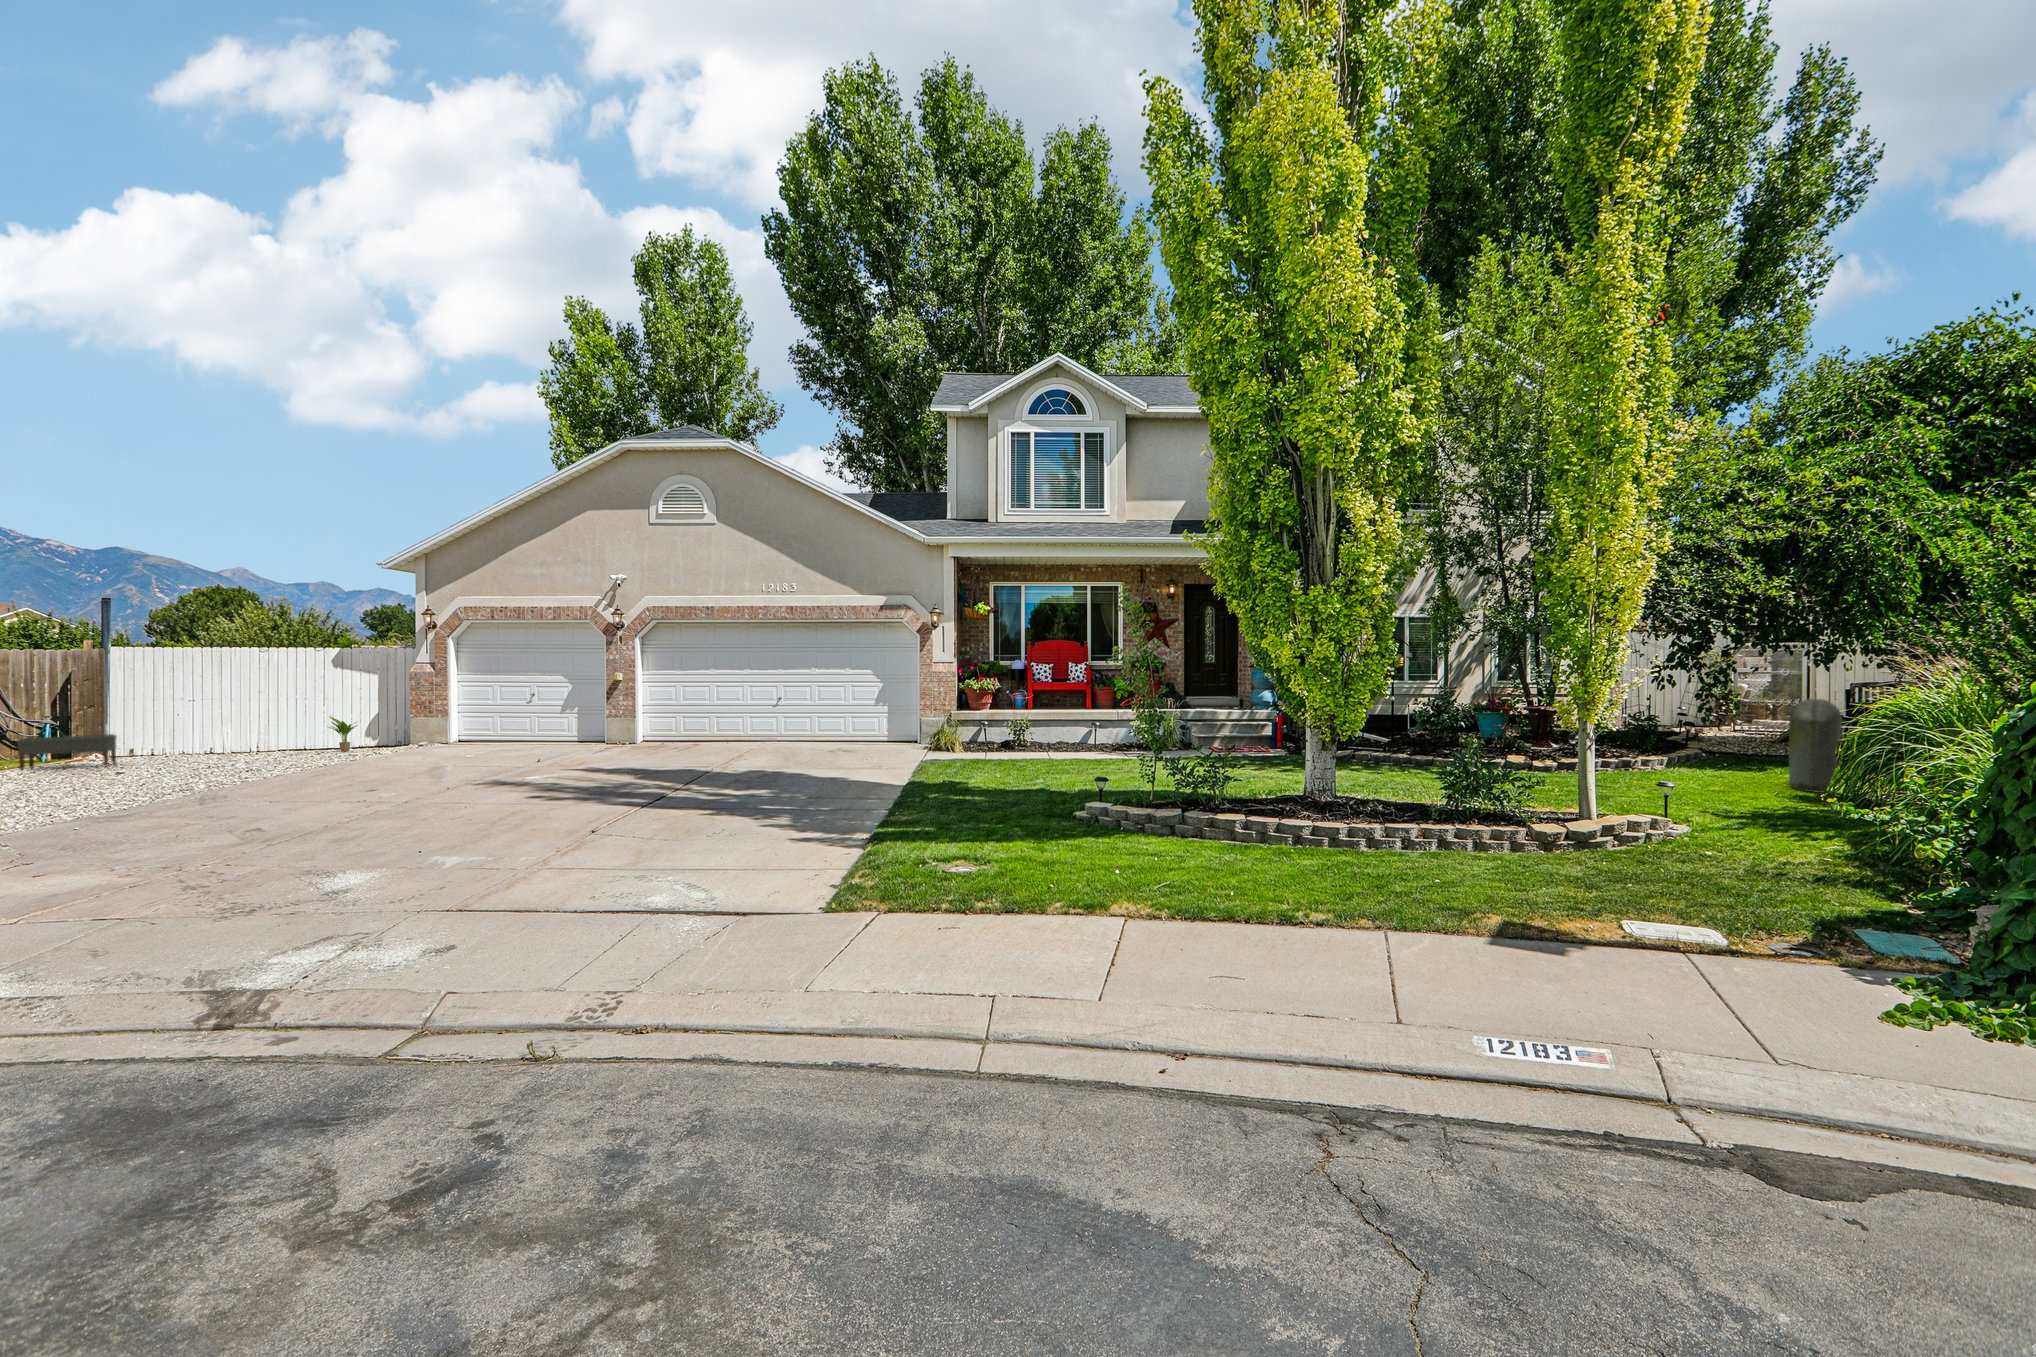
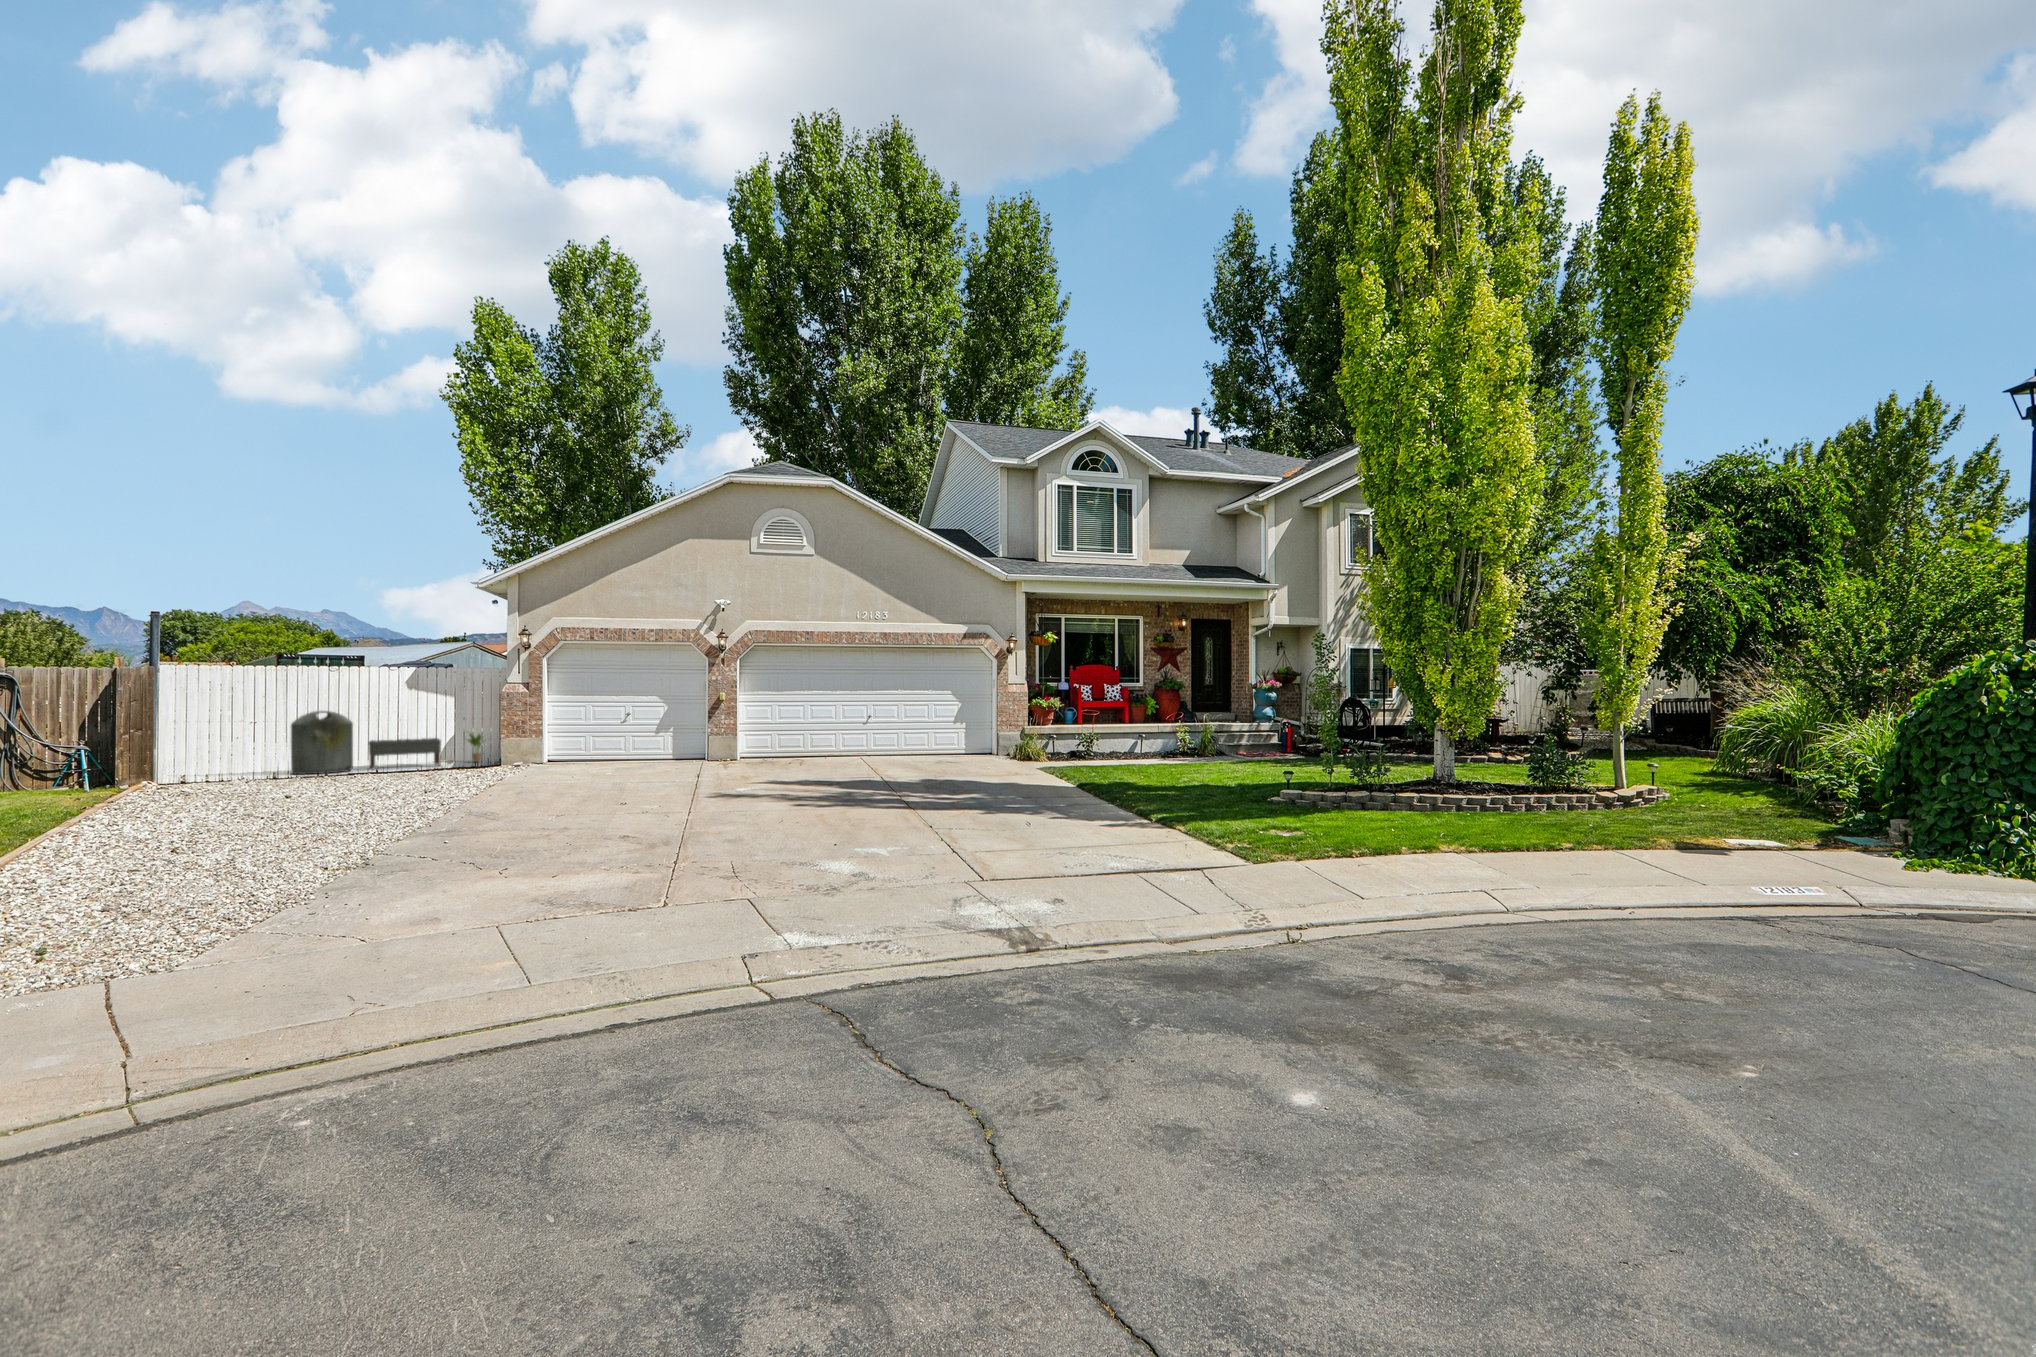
trash can: present [1789,699,1842,793] -> present [291,711,353,774]
bench: present [17,734,116,771] -> present [368,738,441,769]

